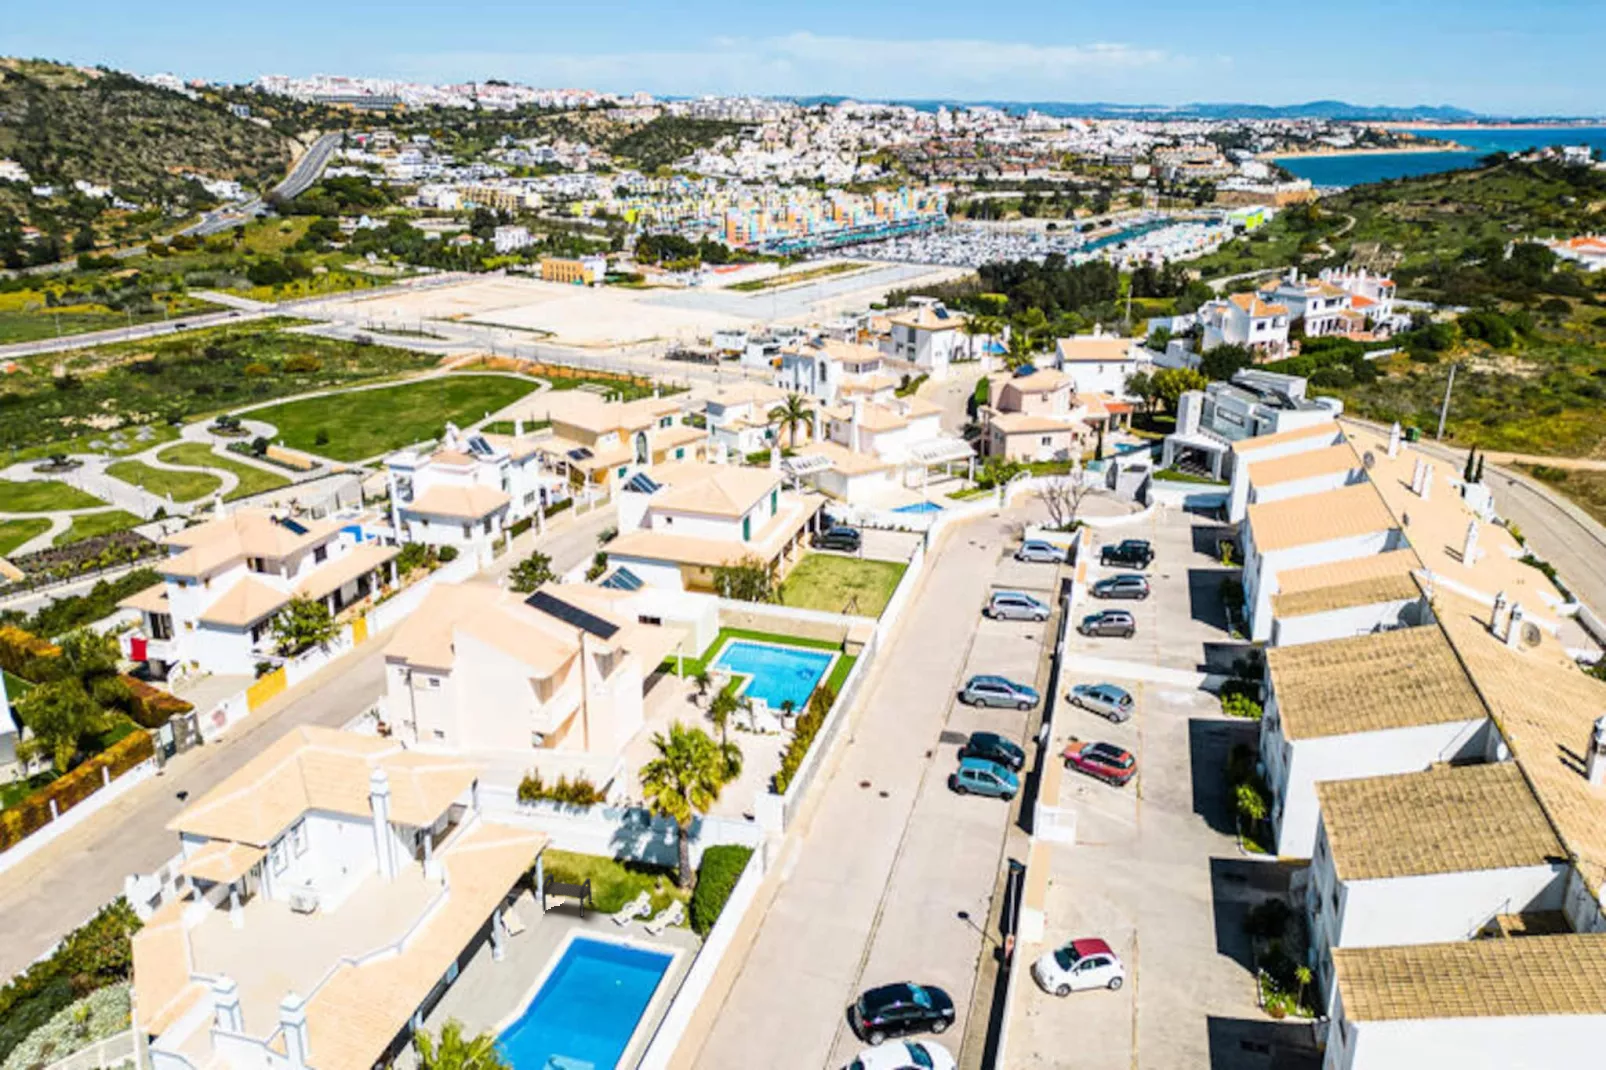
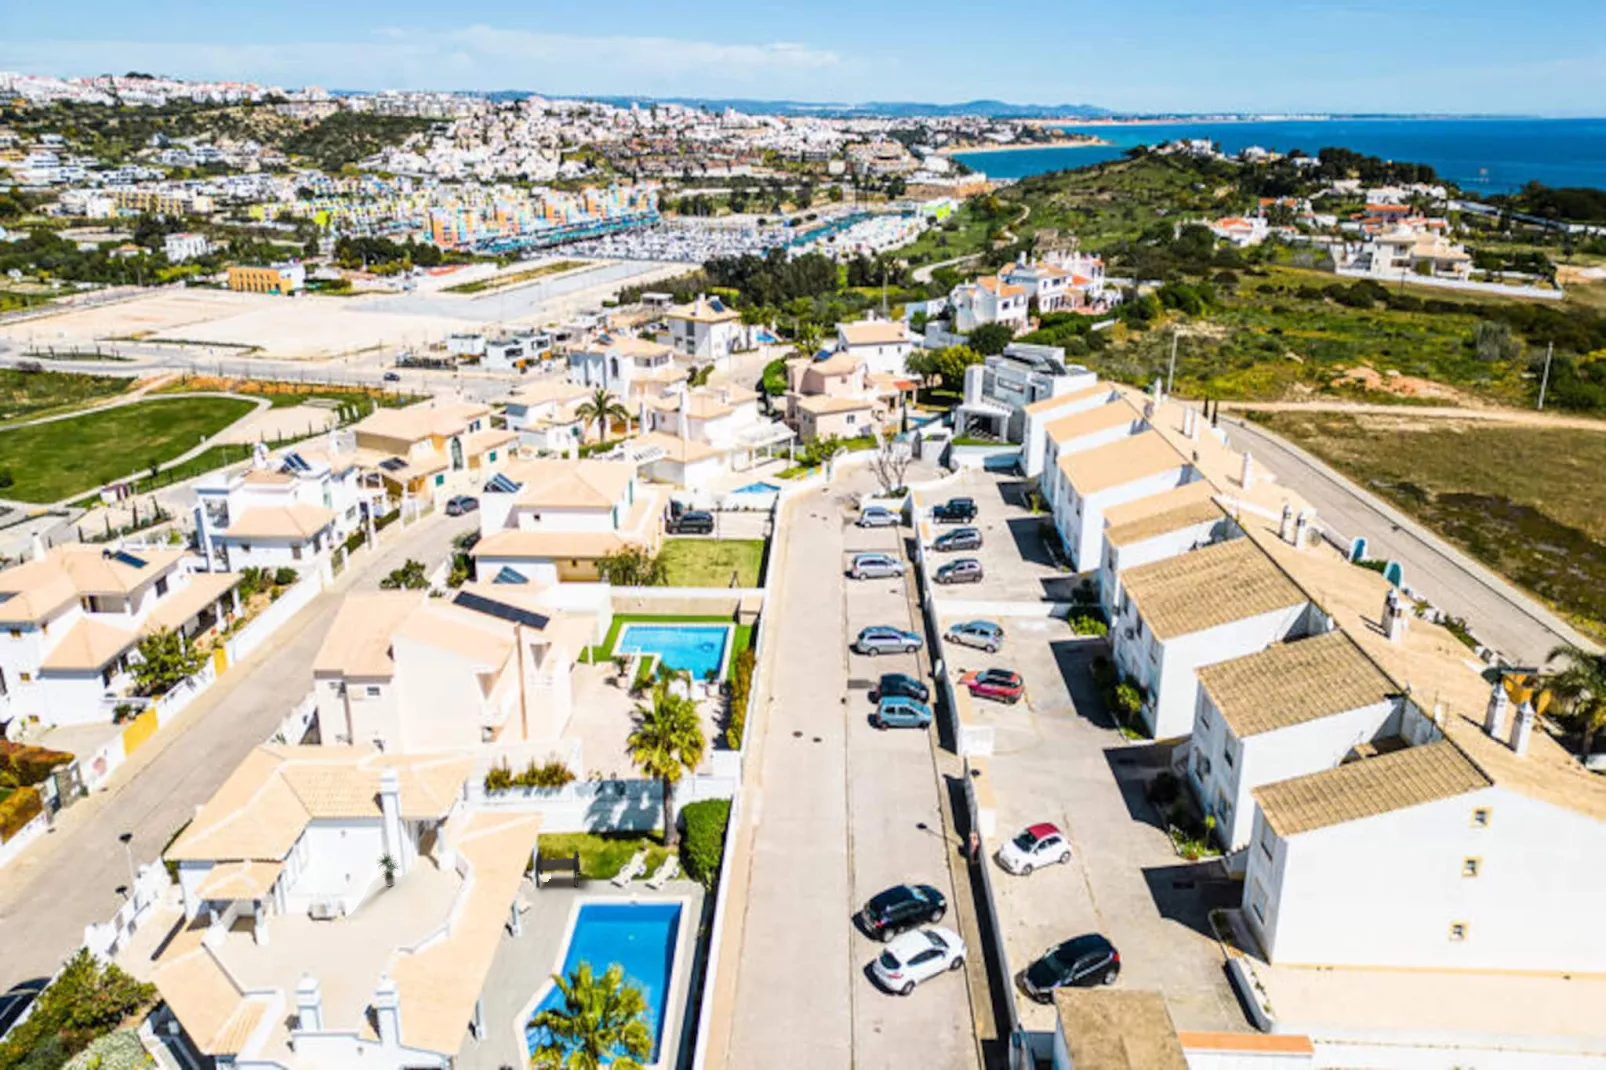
potted plant: none [364,851,390,889] -> present [380,855,398,887]

